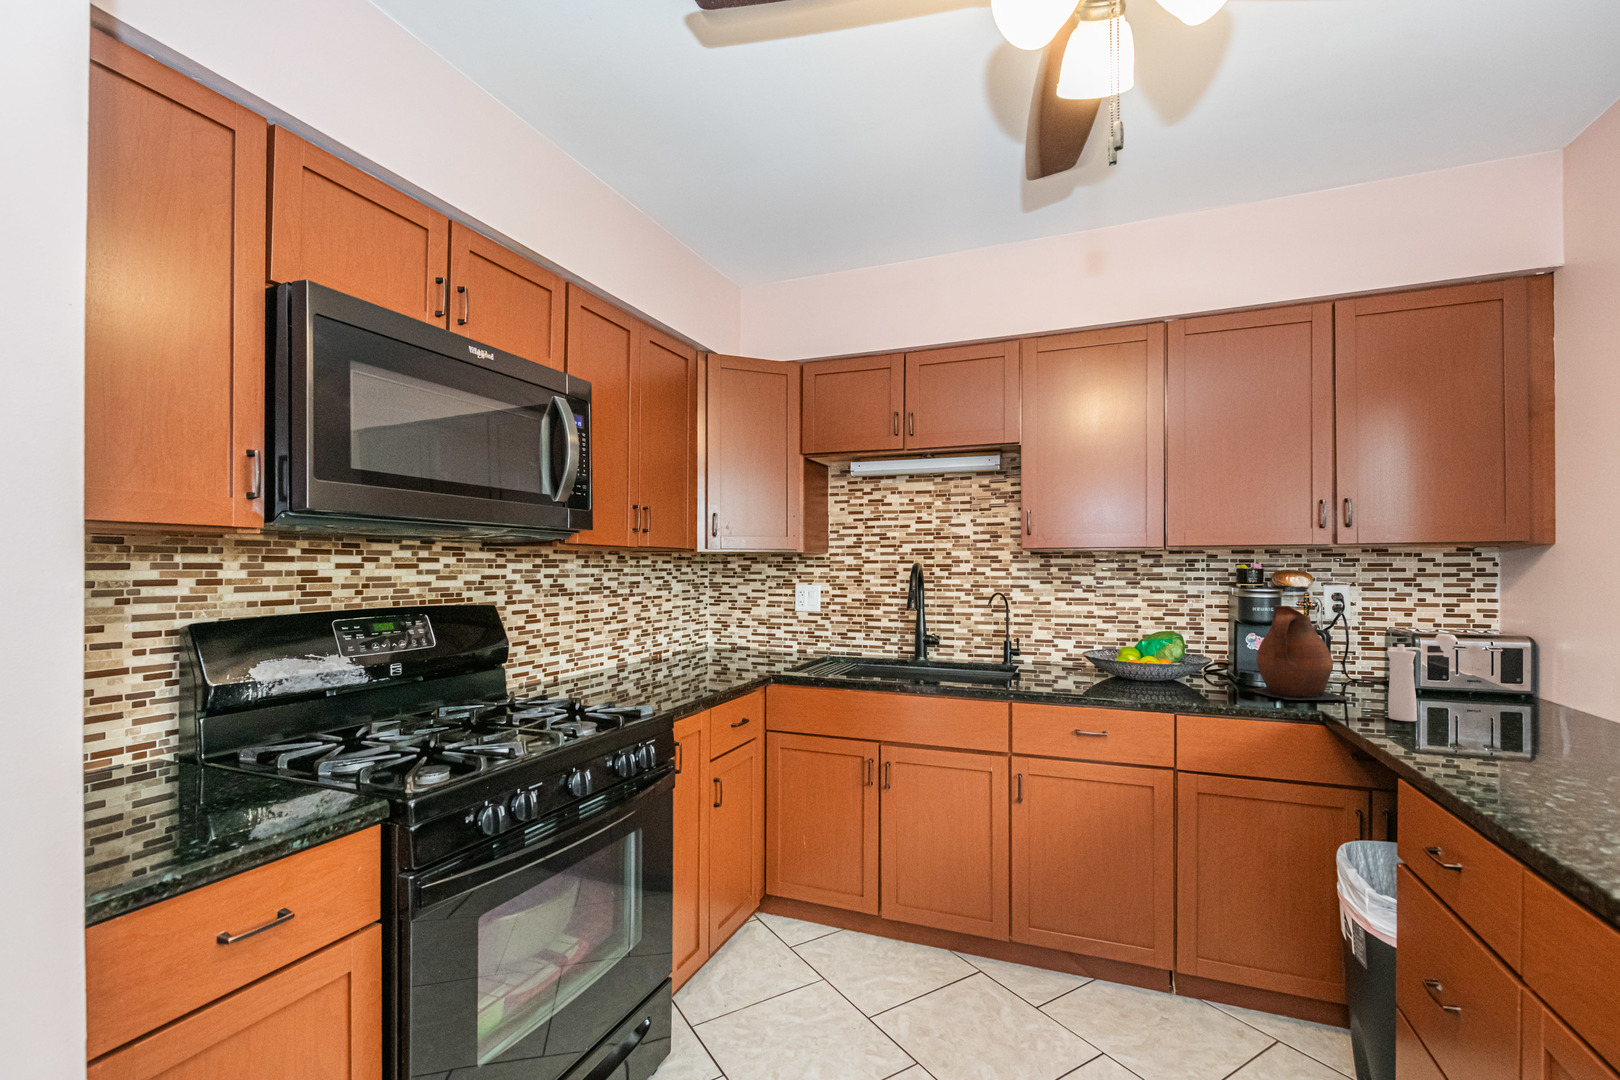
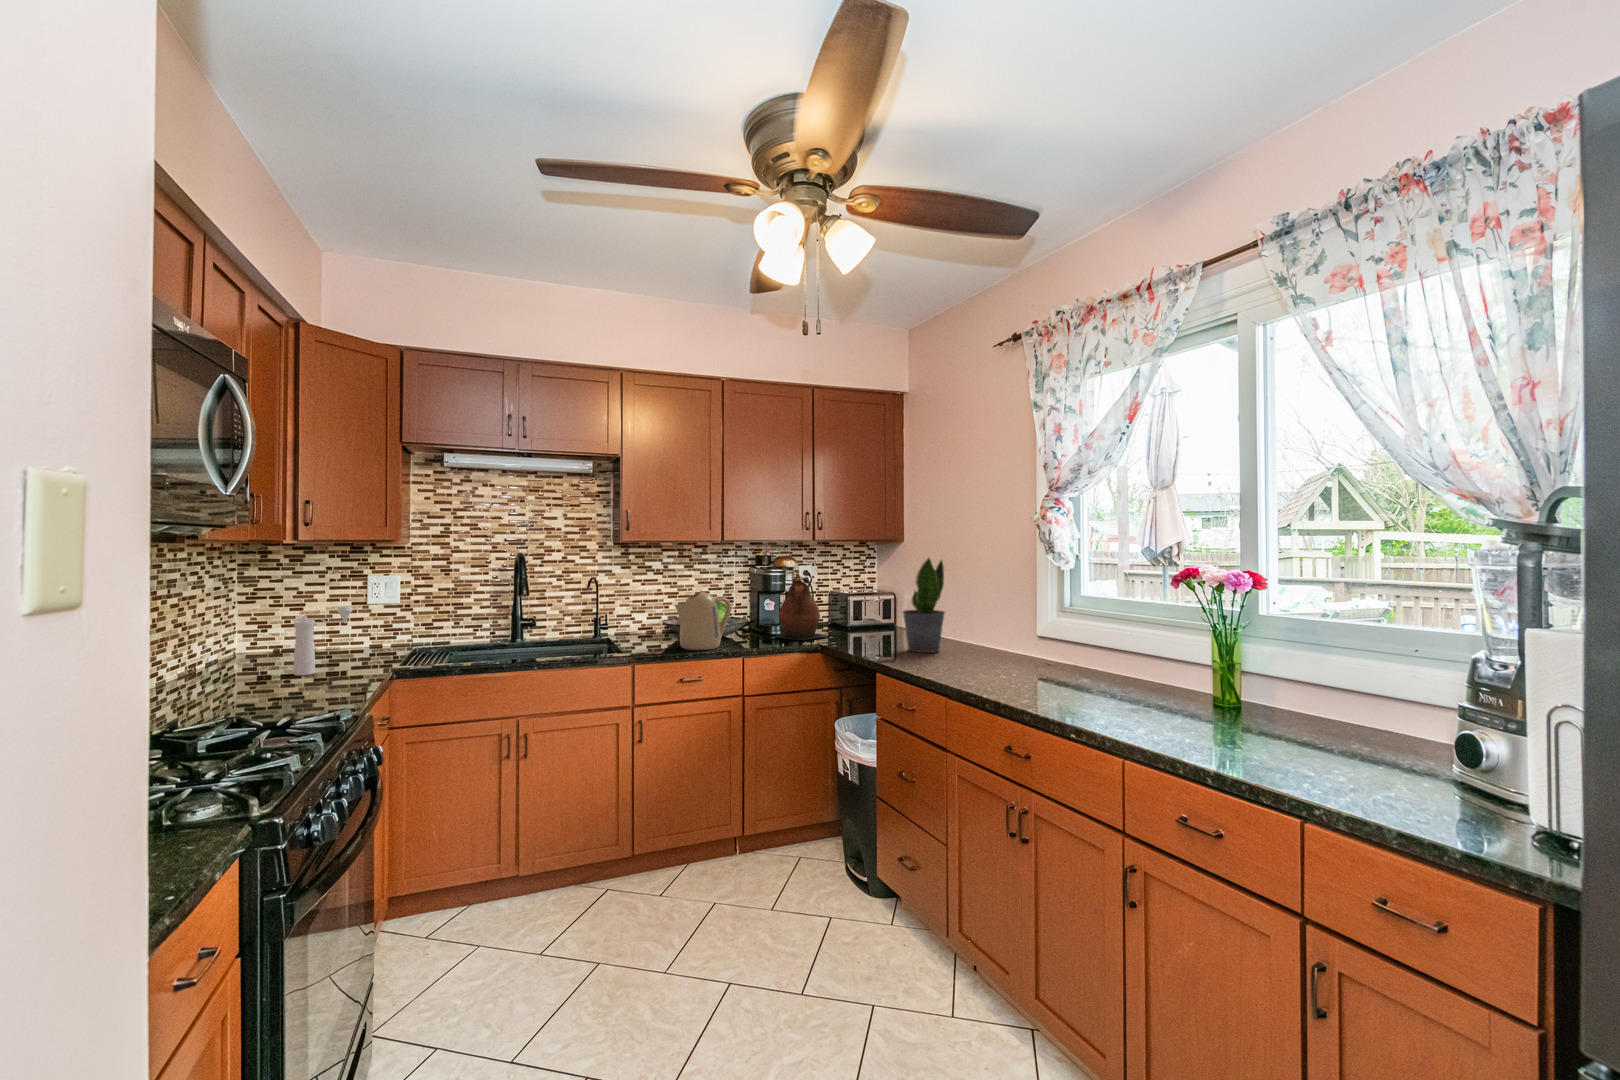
potted plant: none [1467,567,1579,756] -> present [903,558,945,653]
kettle: none [1072,615,1157,695] -> present [674,592,731,650]
pepper mill: present [1387,634,1457,721] -> present [293,606,353,676]

